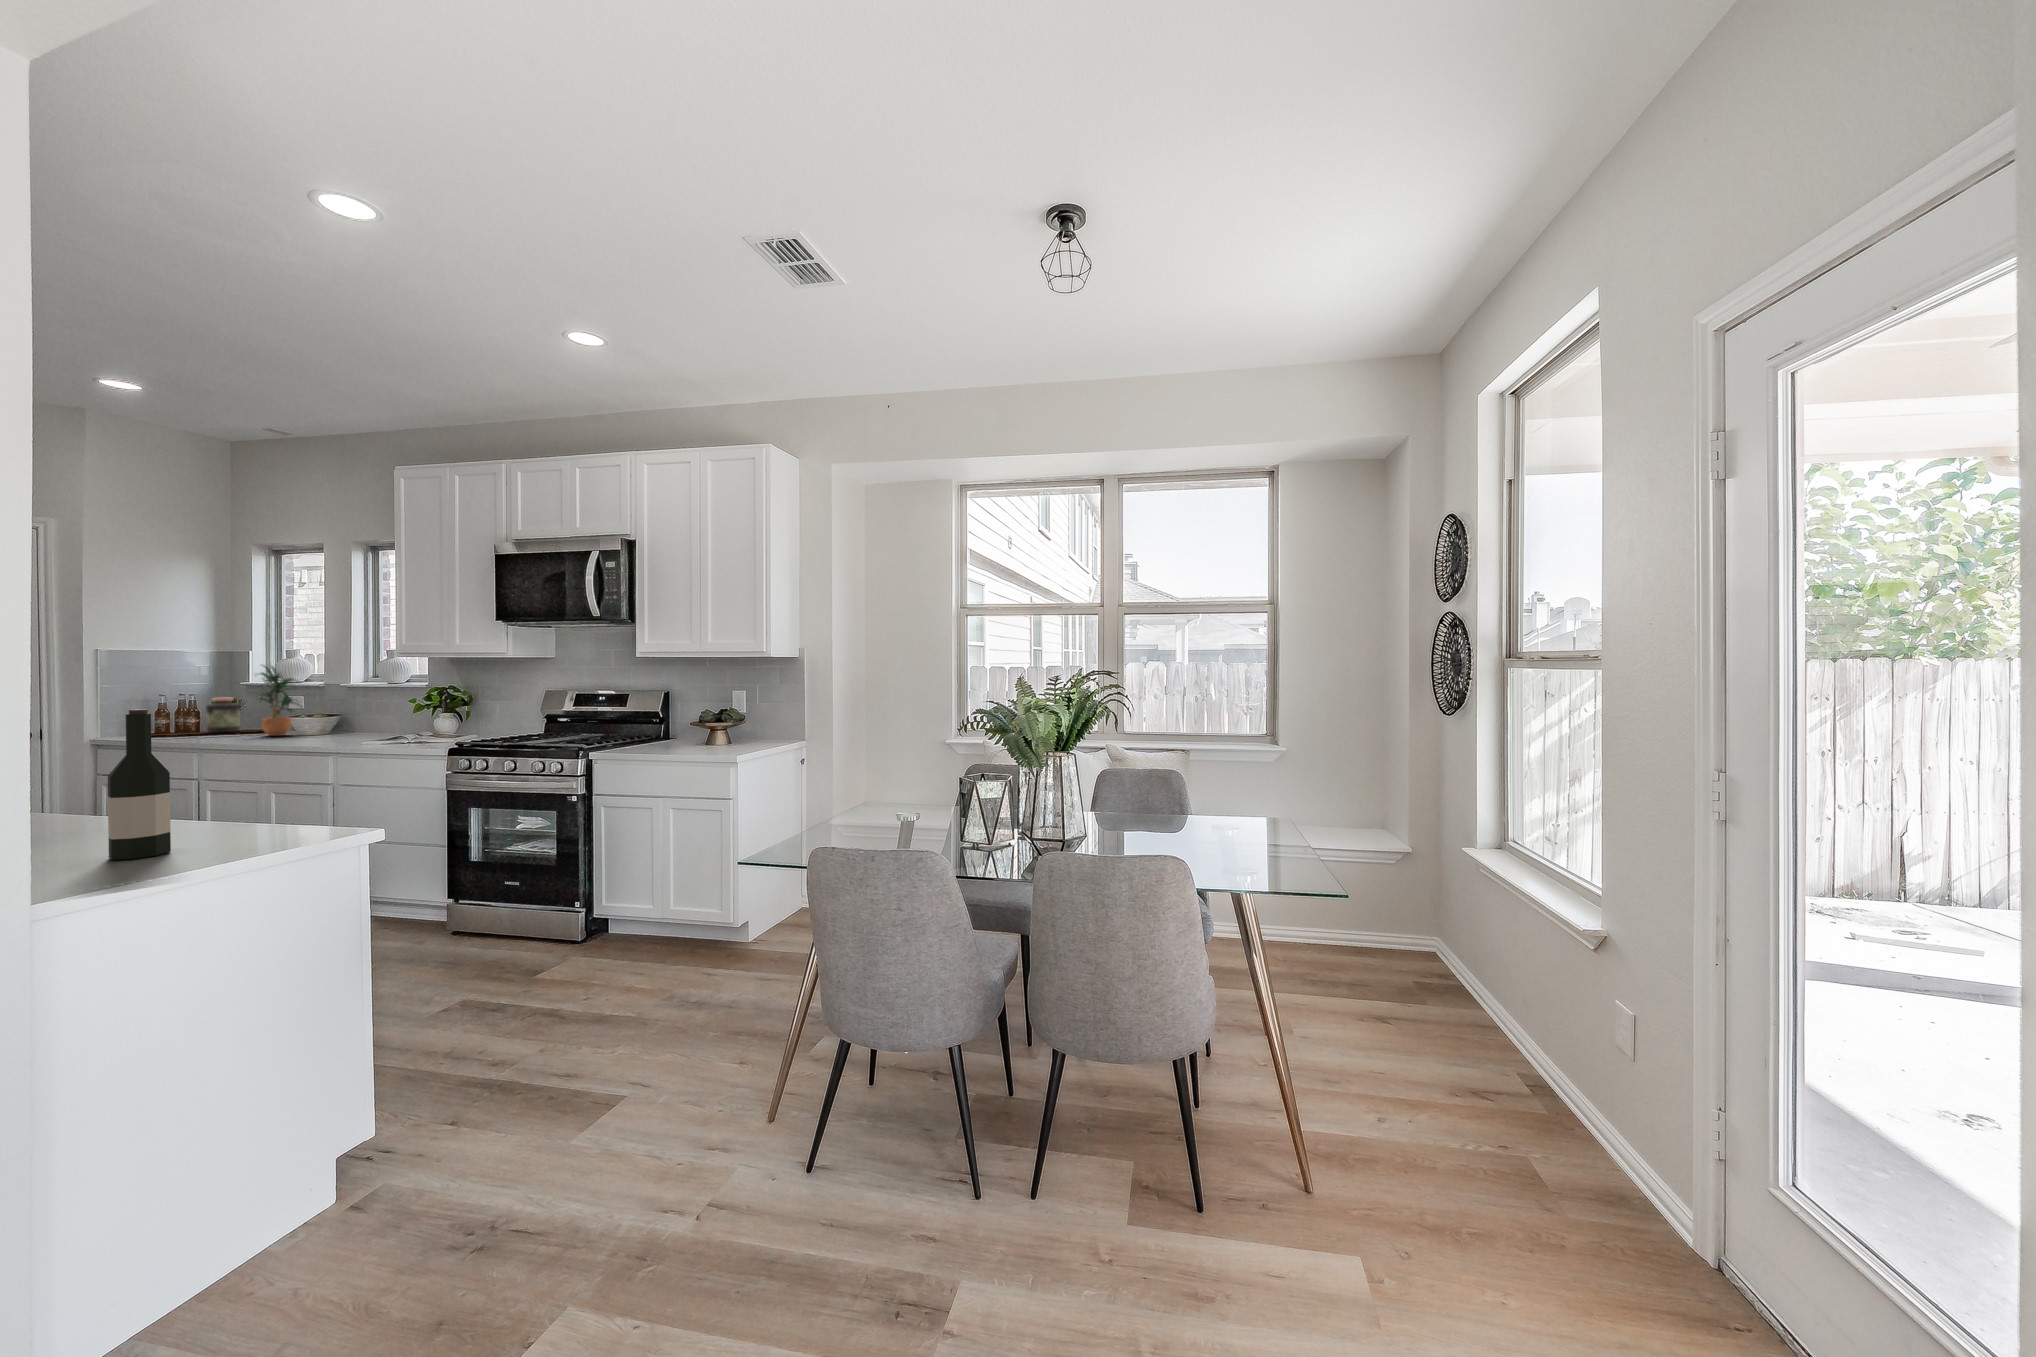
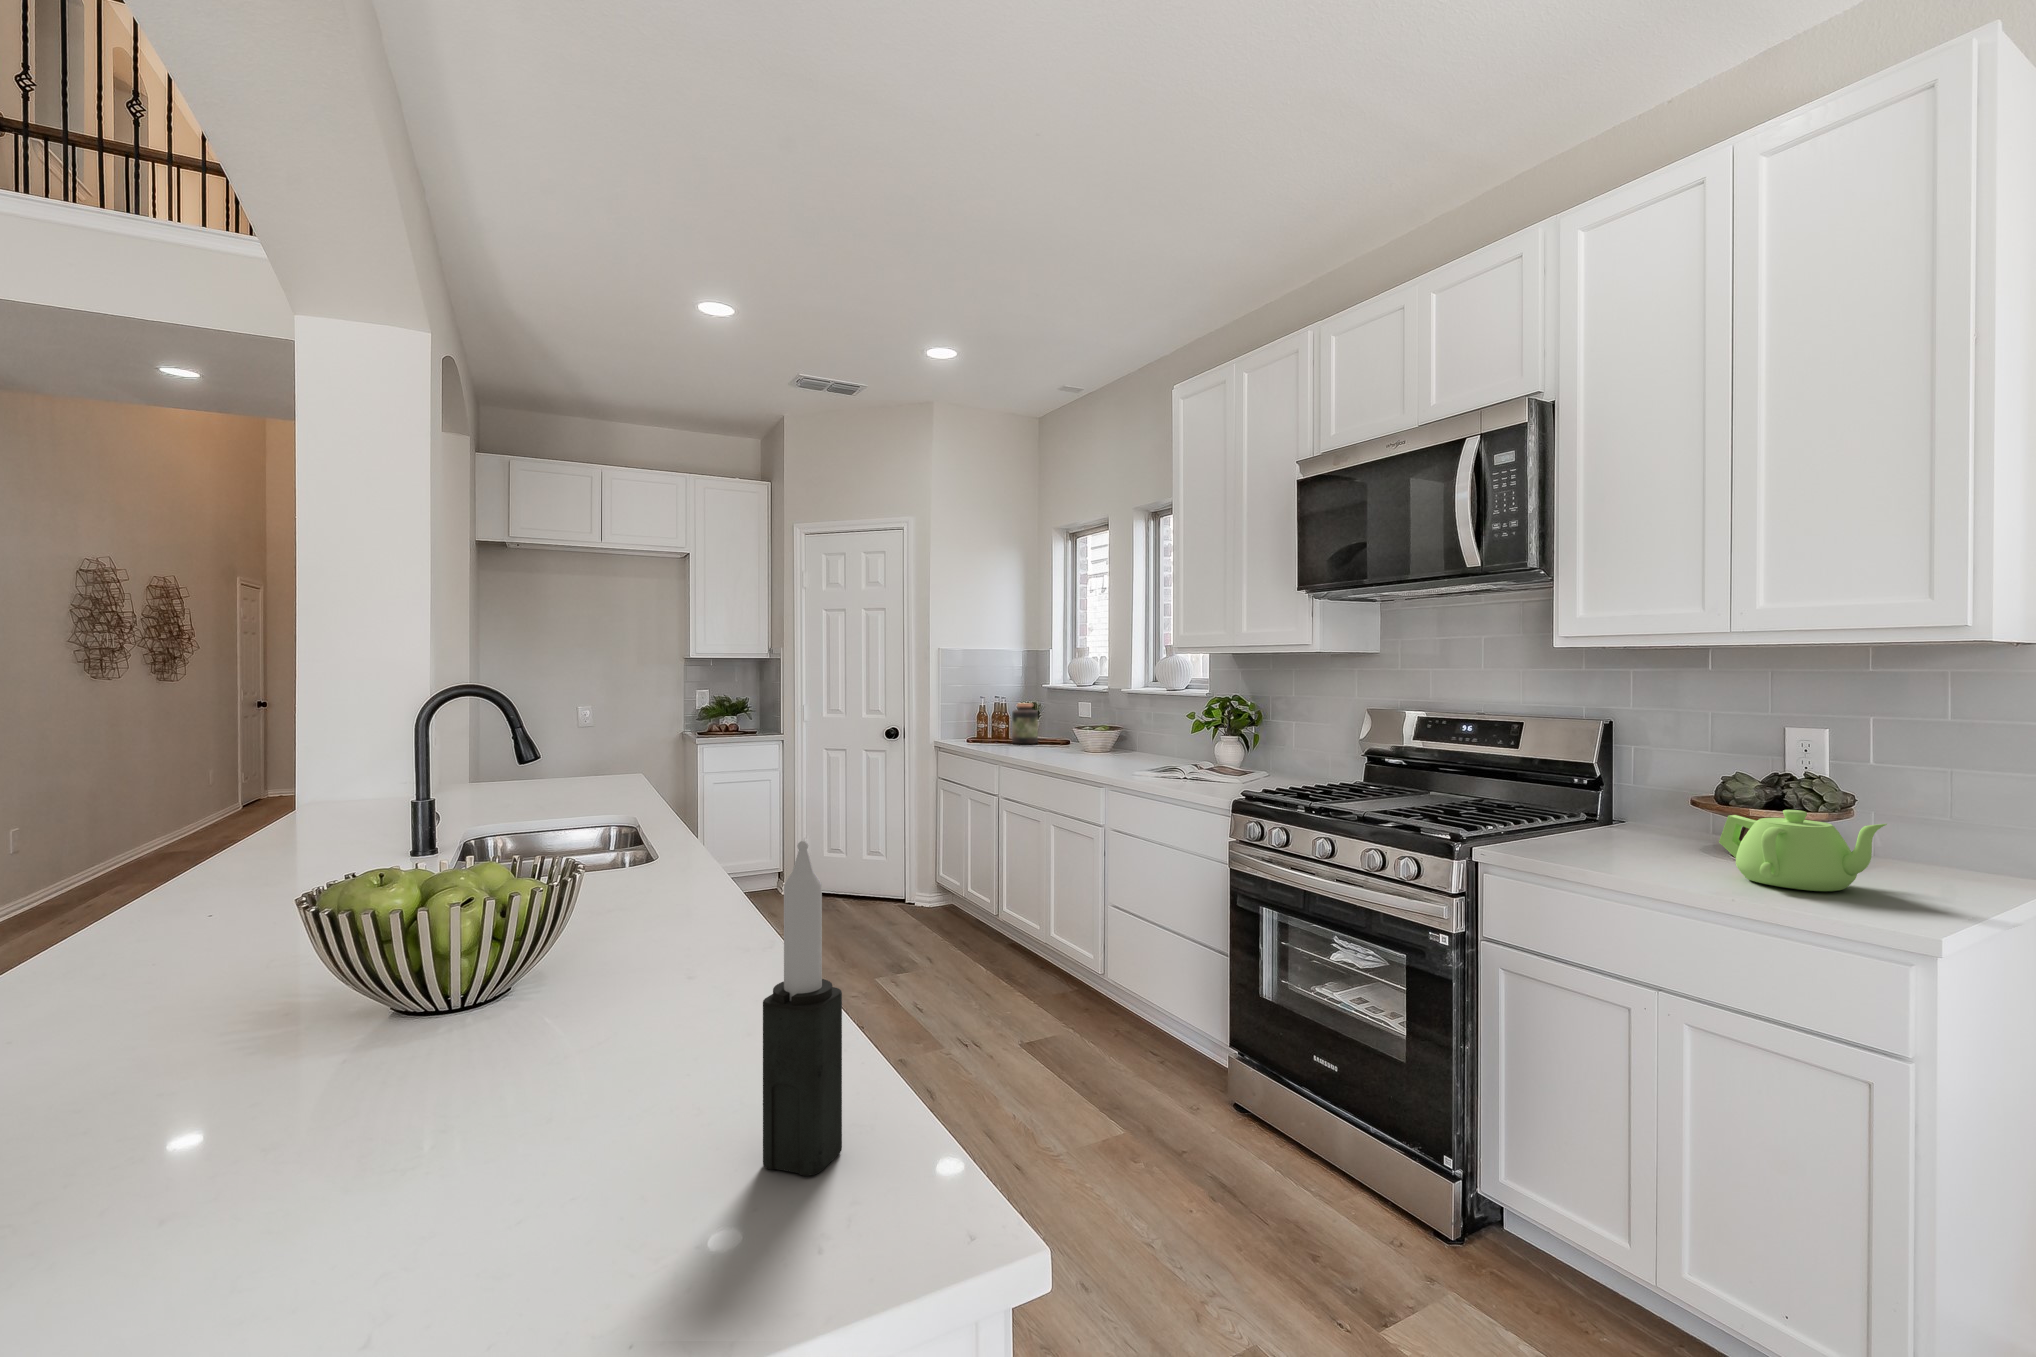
potted plant: present [252,666,300,736] -> none [1039,665,1091,753]
wine bottle: present [108,709,171,860] -> none [596,766,699,1137]
teapot: none [693,721,742,751] -> present [1719,810,1887,891]
candle: none [230,731,269,849] -> present [763,841,842,1176]

